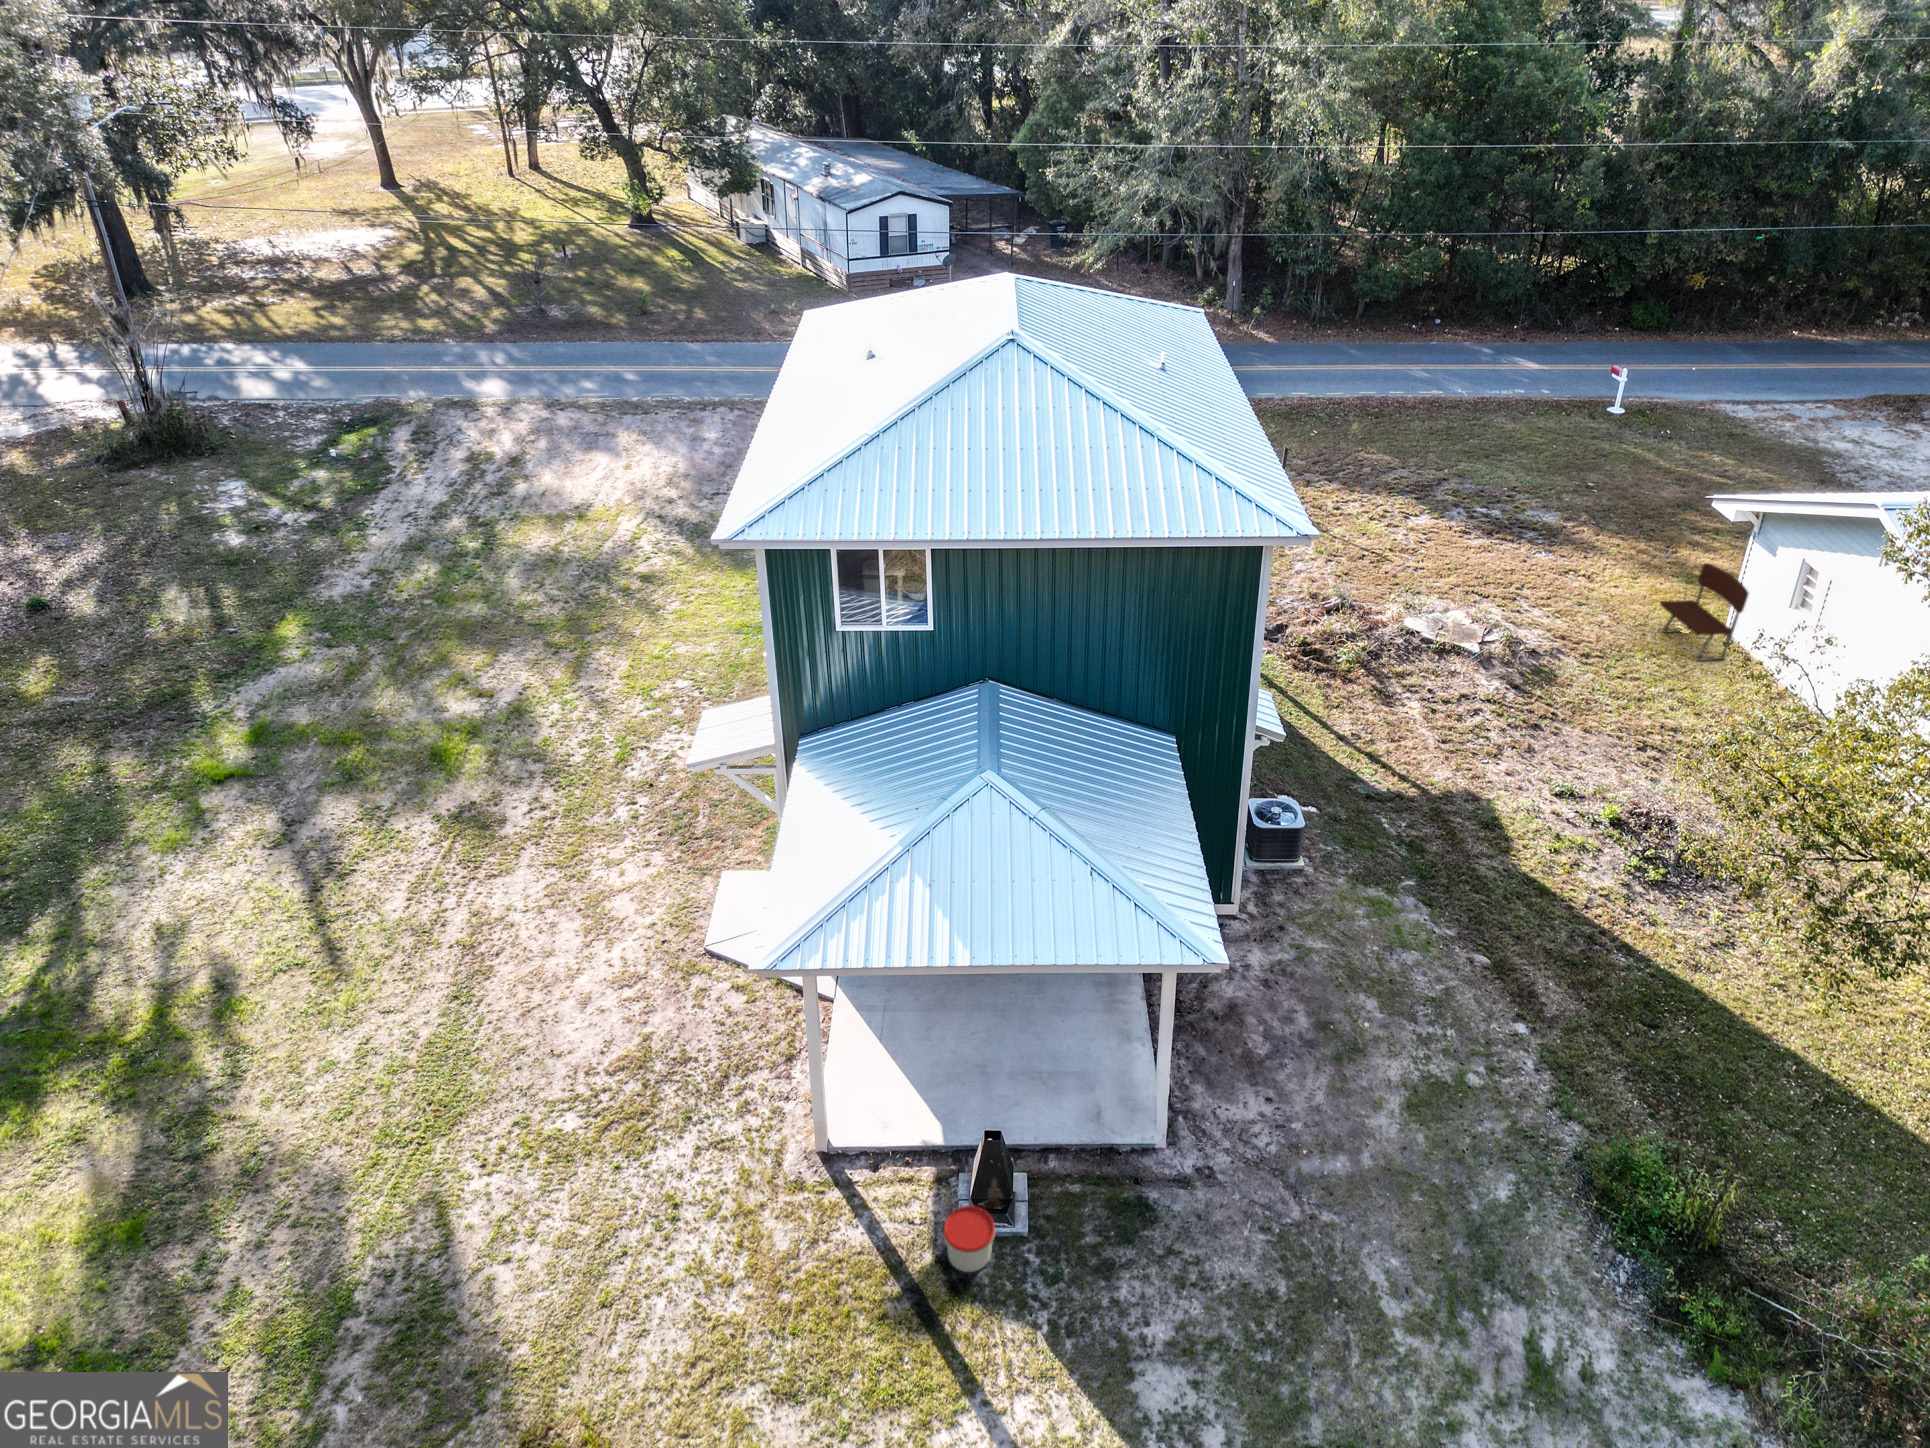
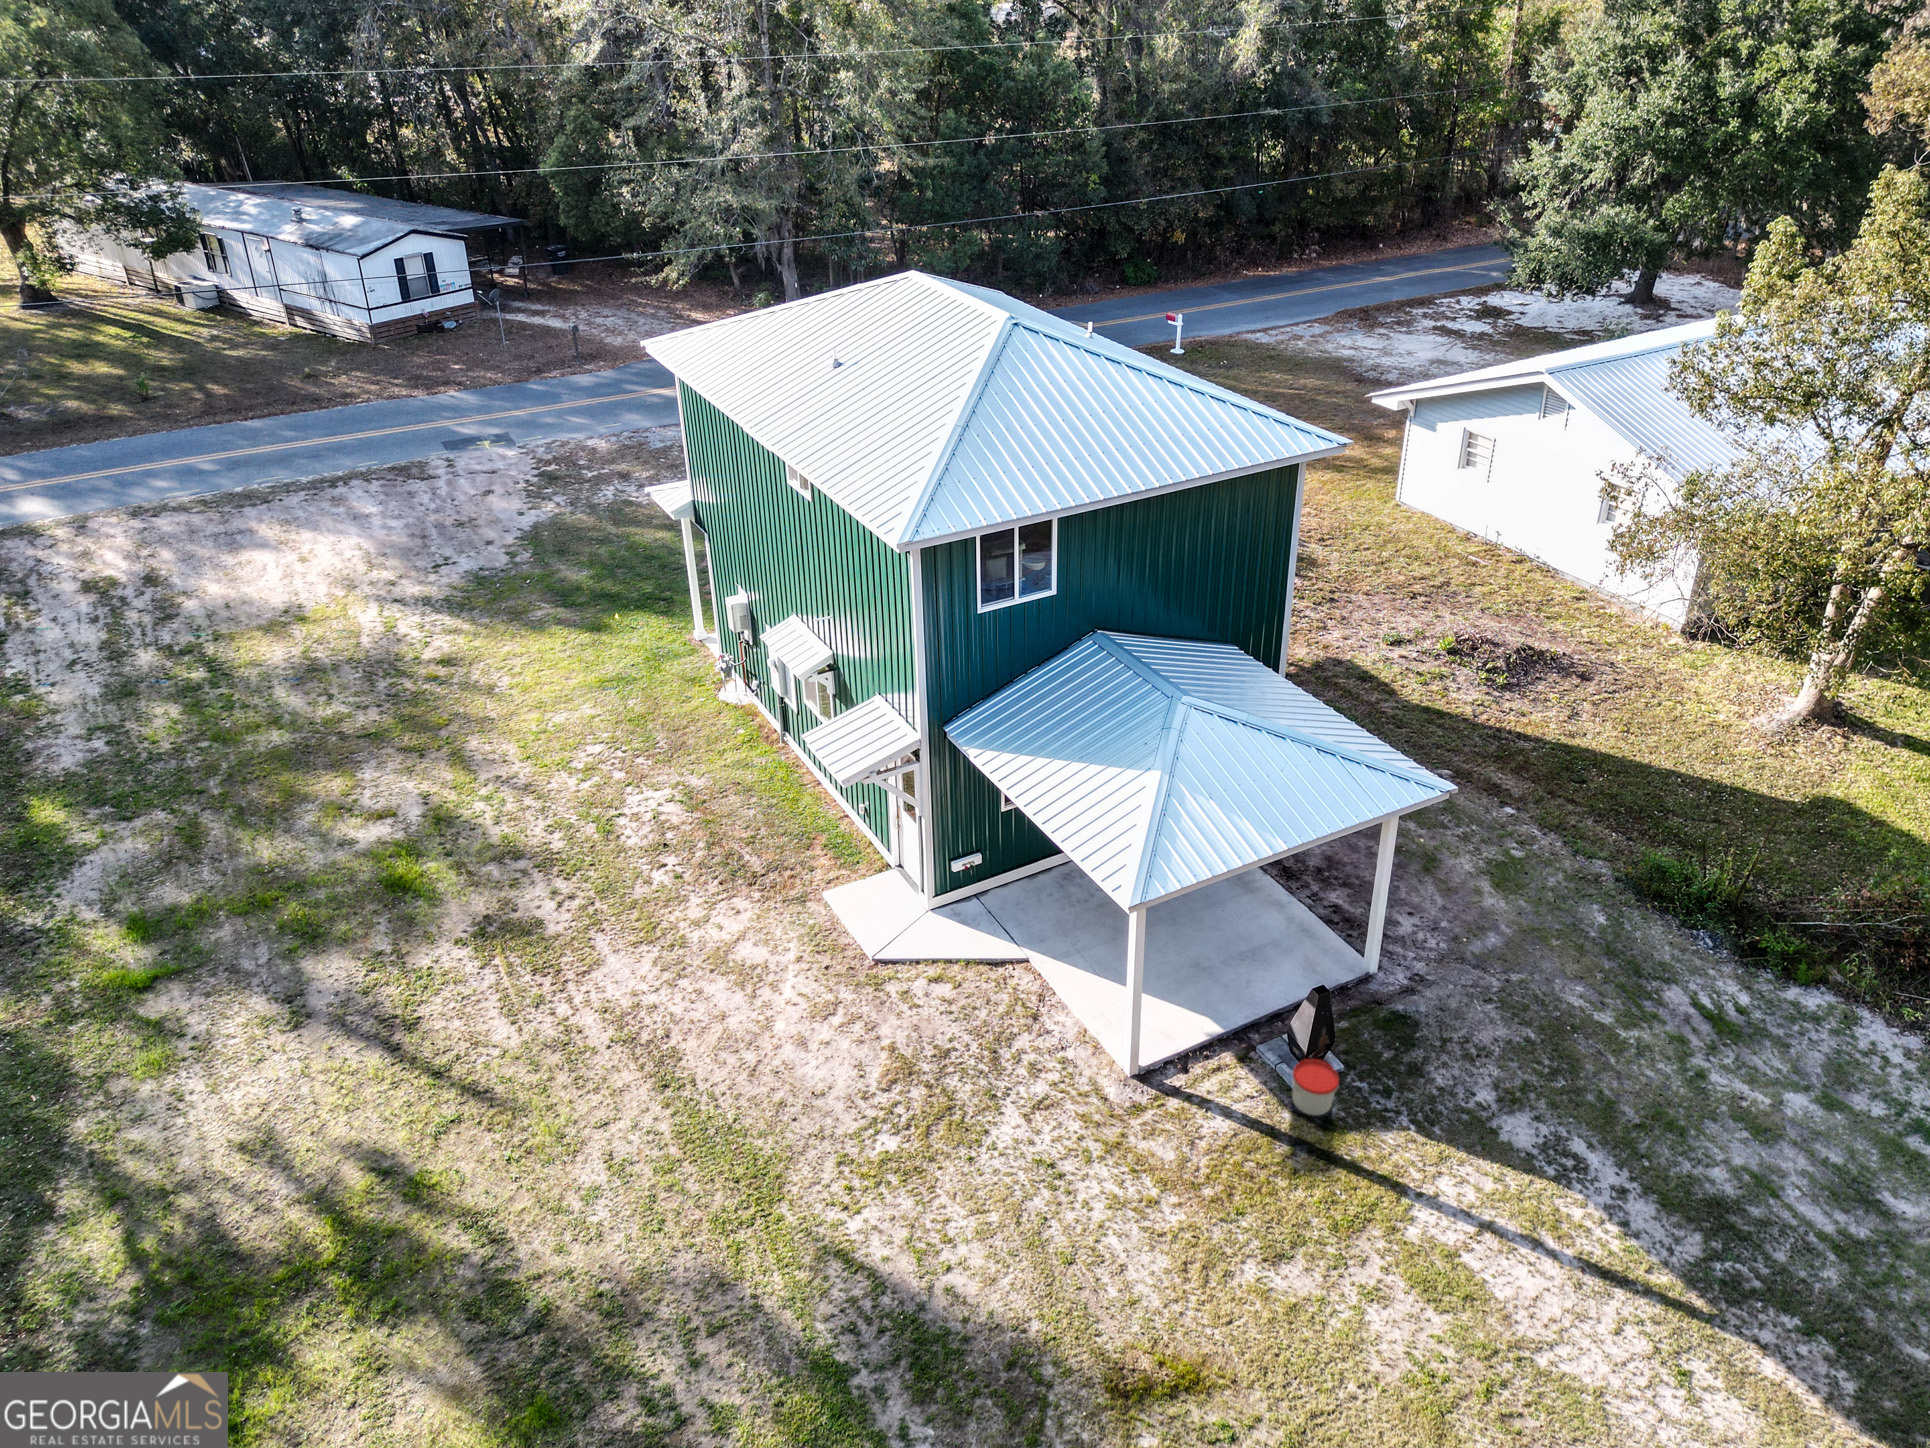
bench: present [1660,563,1749,661] -> none [1394,451,1464,529]

